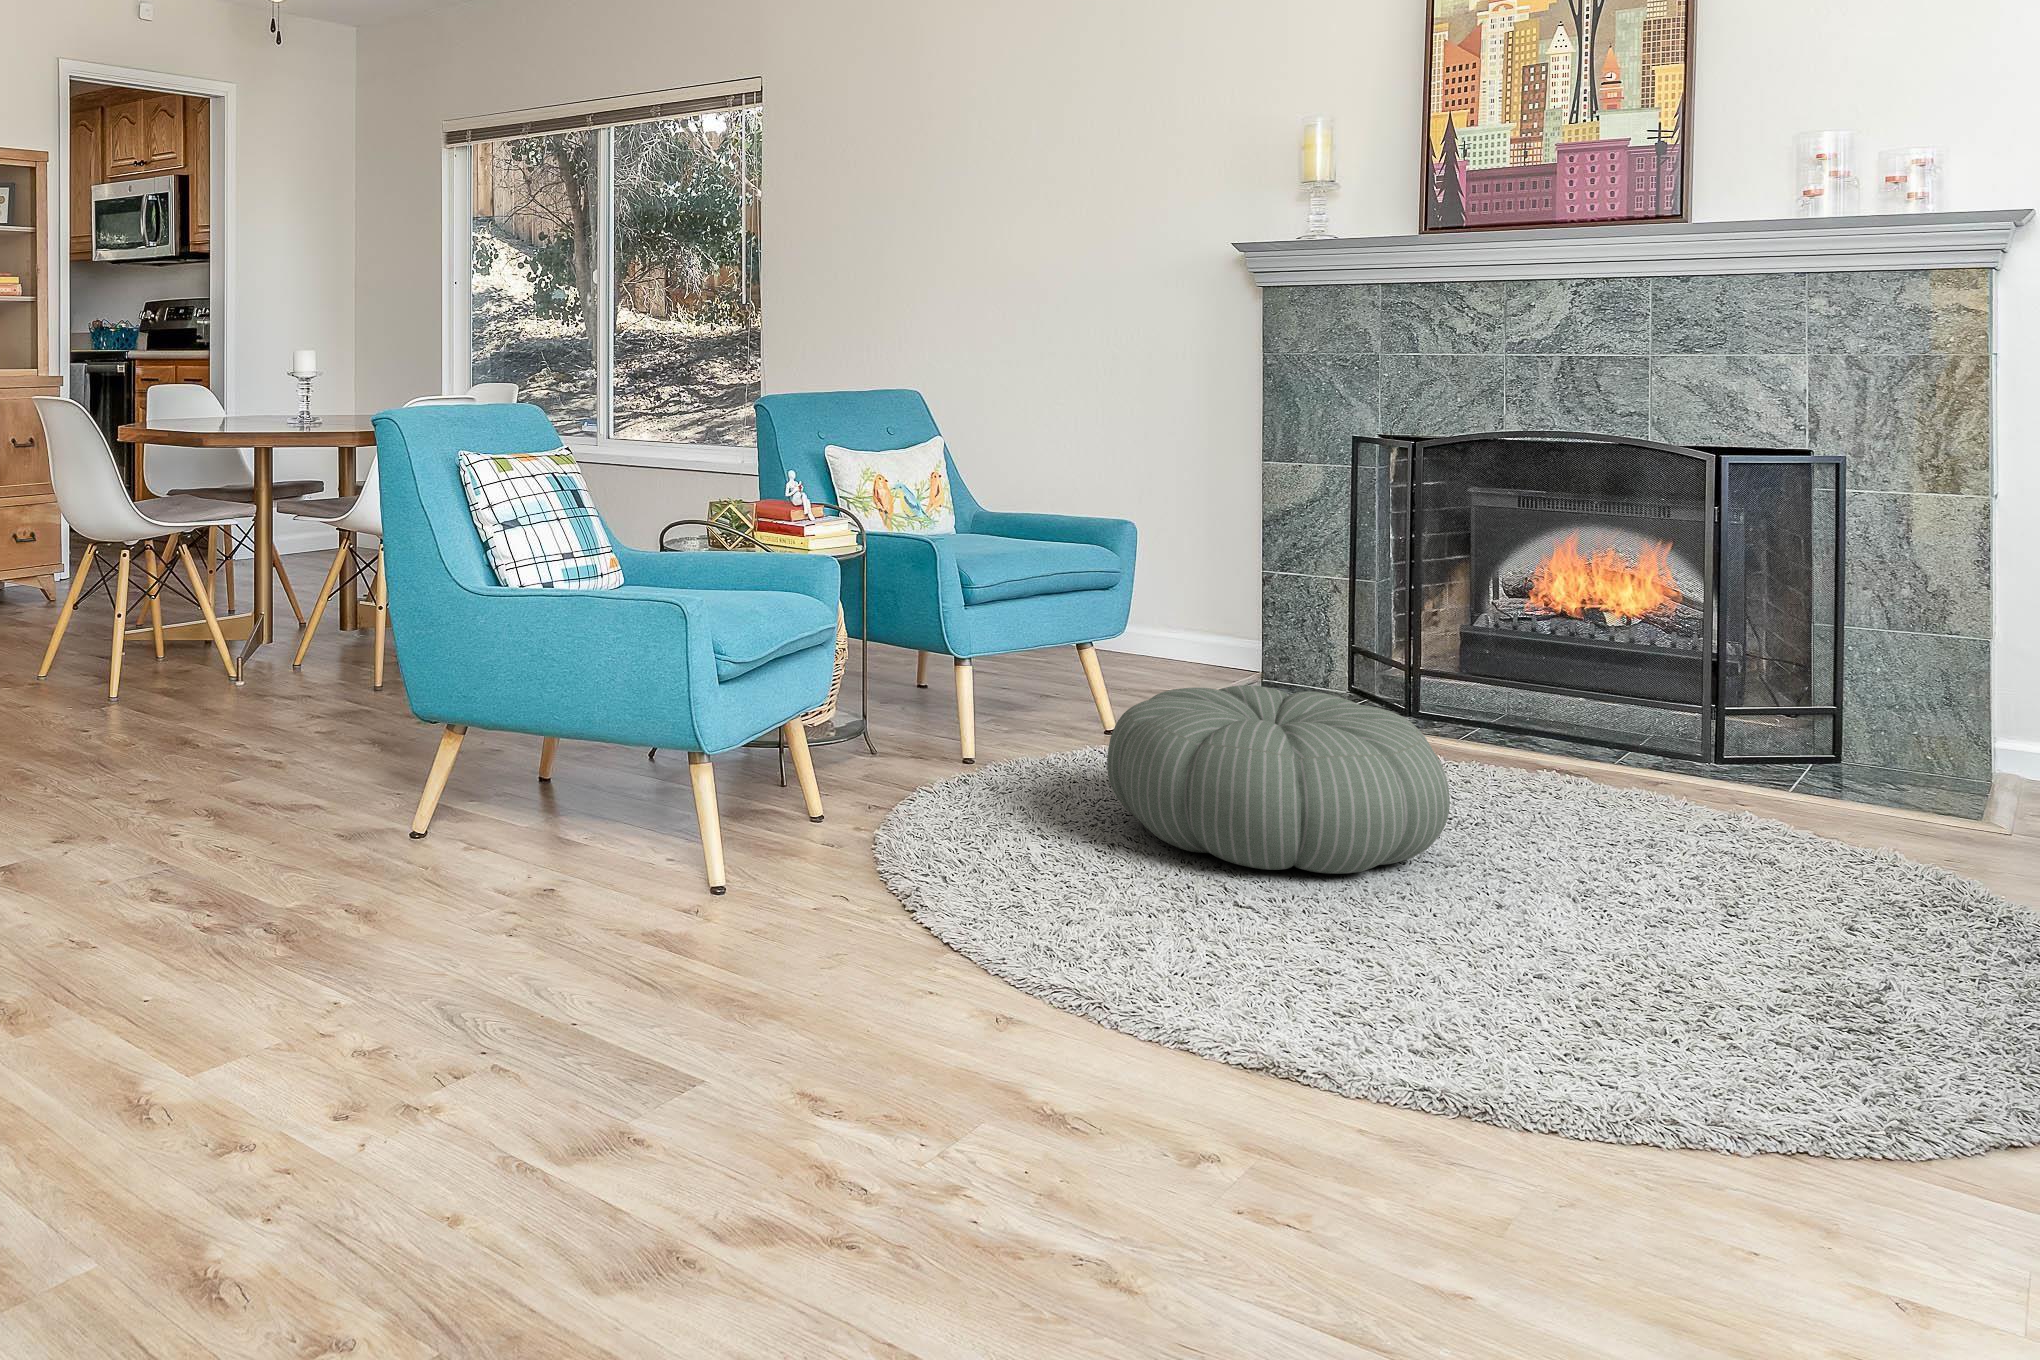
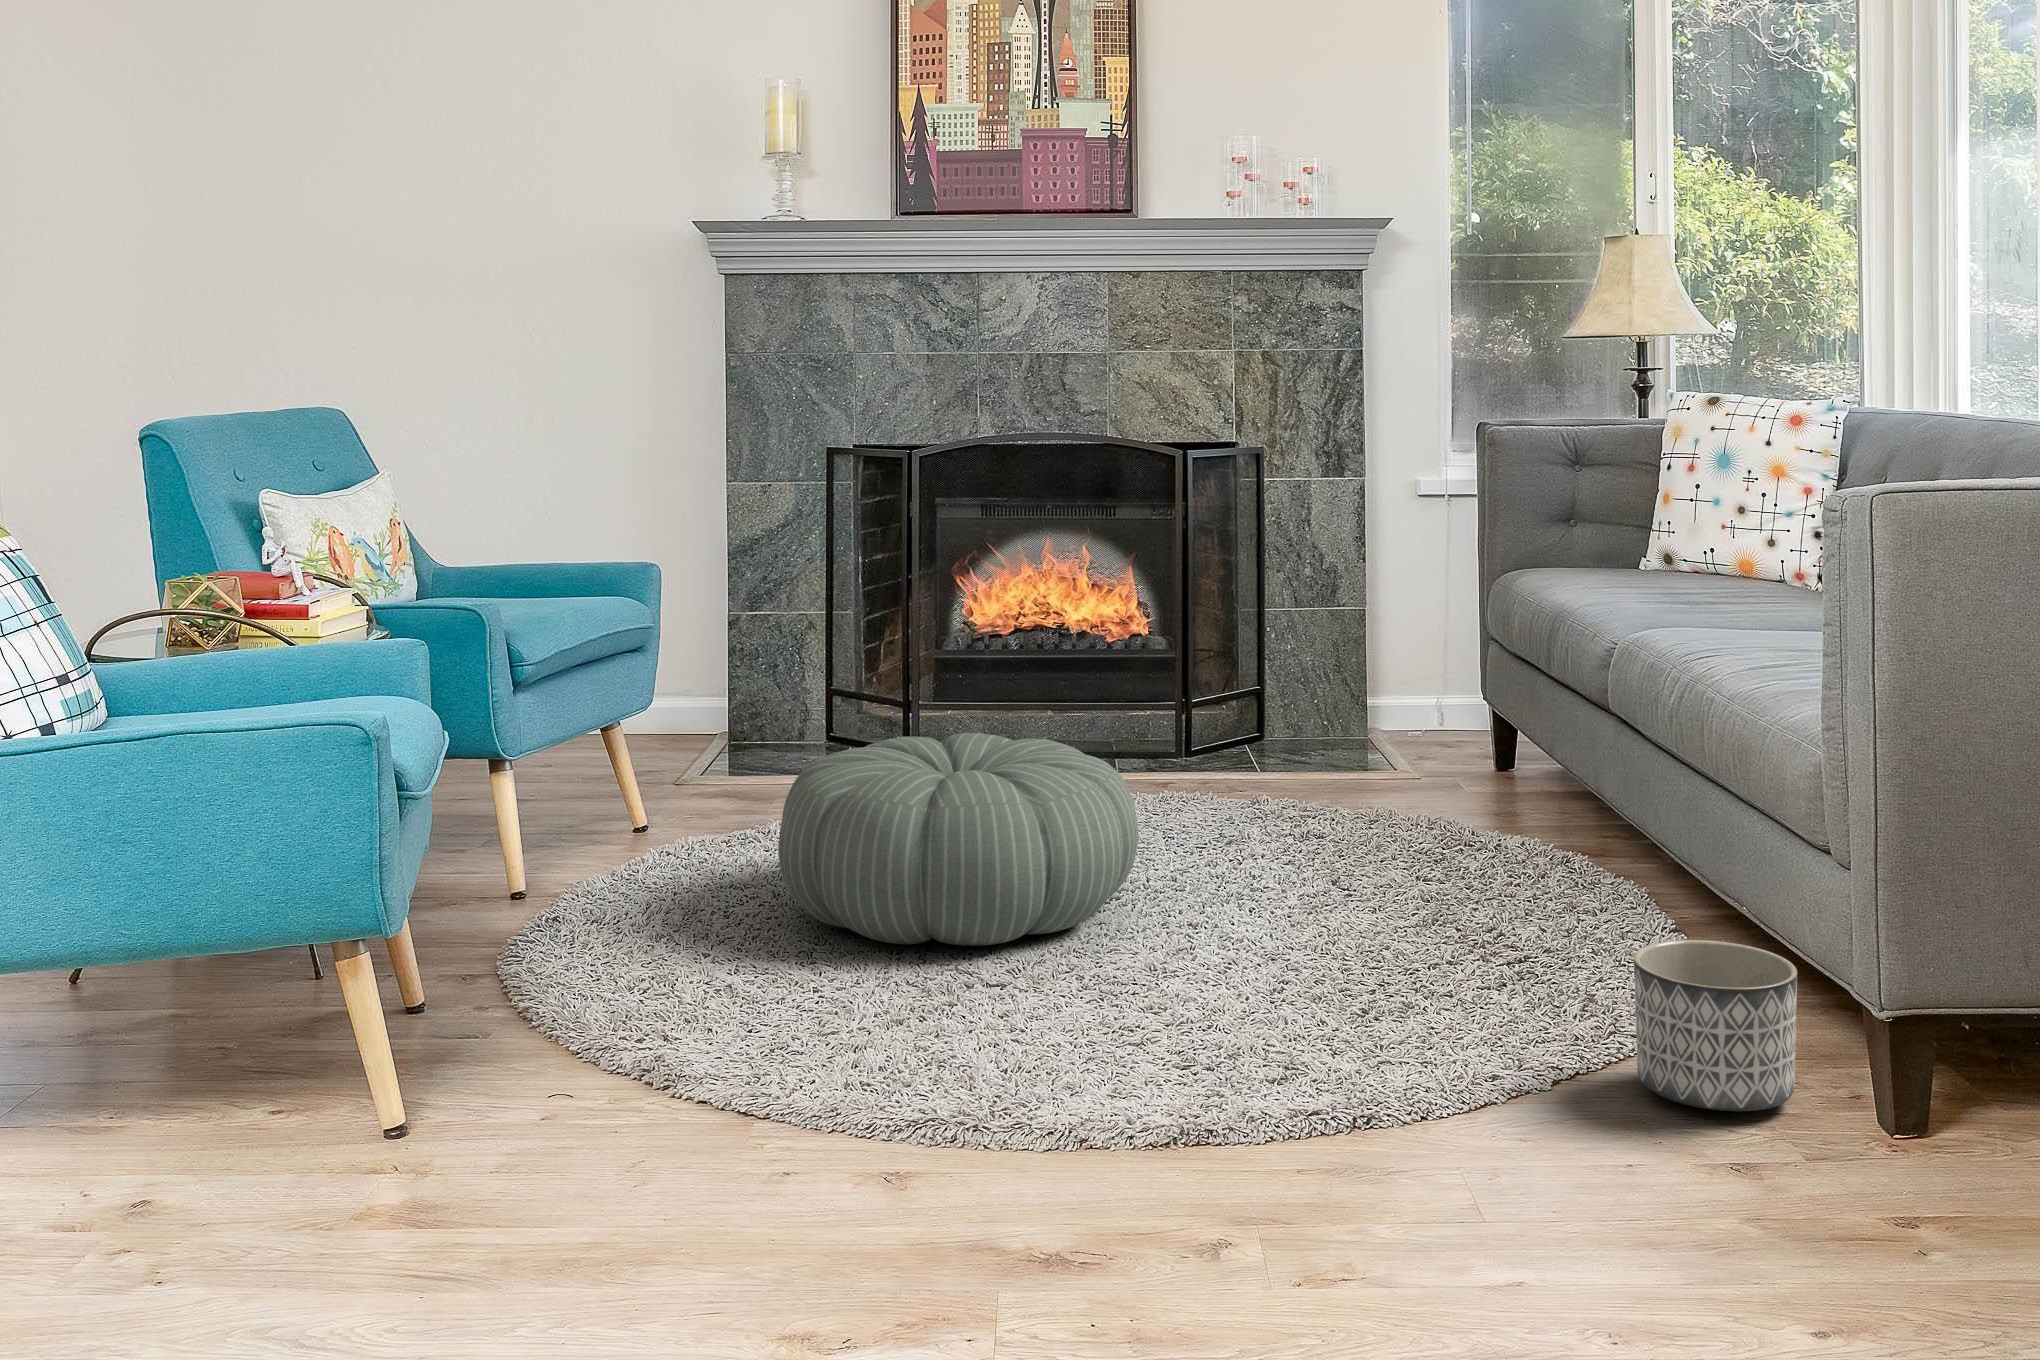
planter: none [1750,1026,1977,1244] -> present [1634,940,1797,1111]

